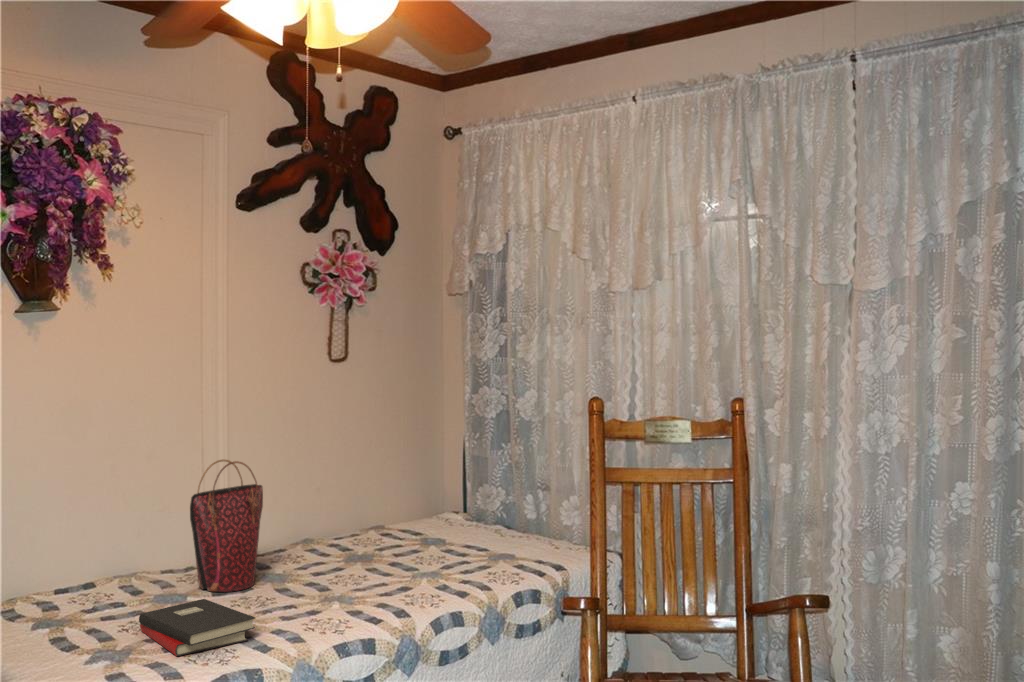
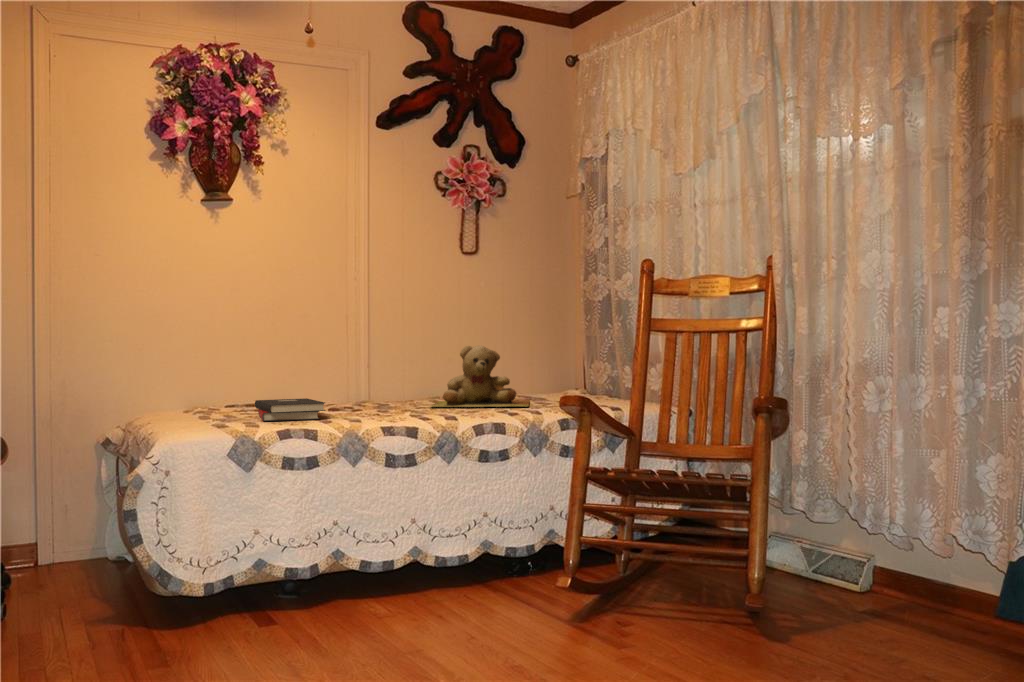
handbag: present [190,460,263,592] -> none [315,310,378,408]
teddy bear: none [330,495,463,584] -> present [431,346,529,407]

